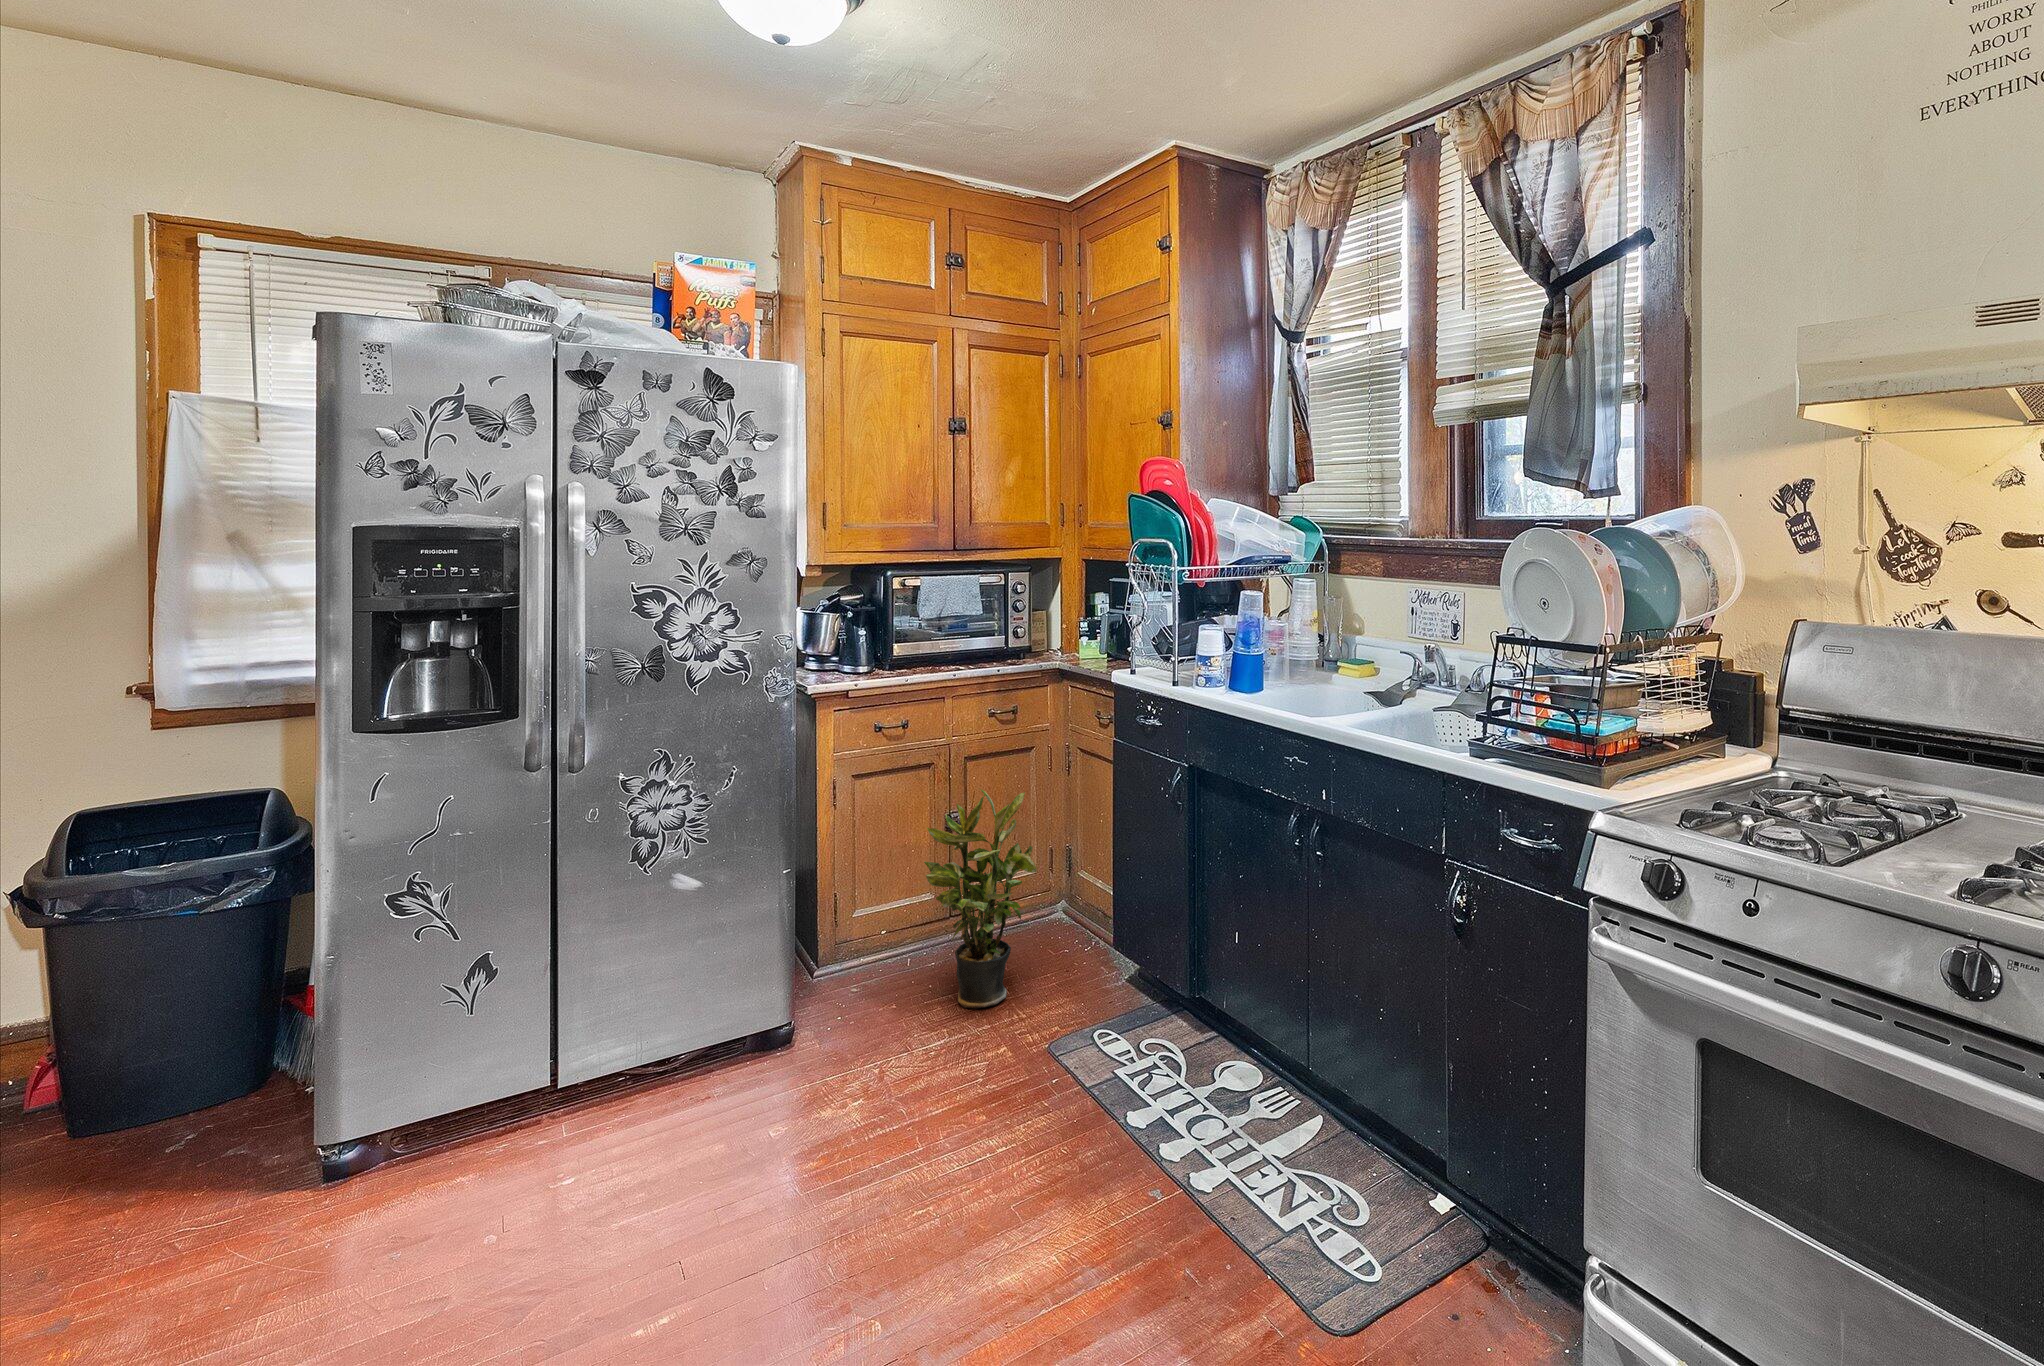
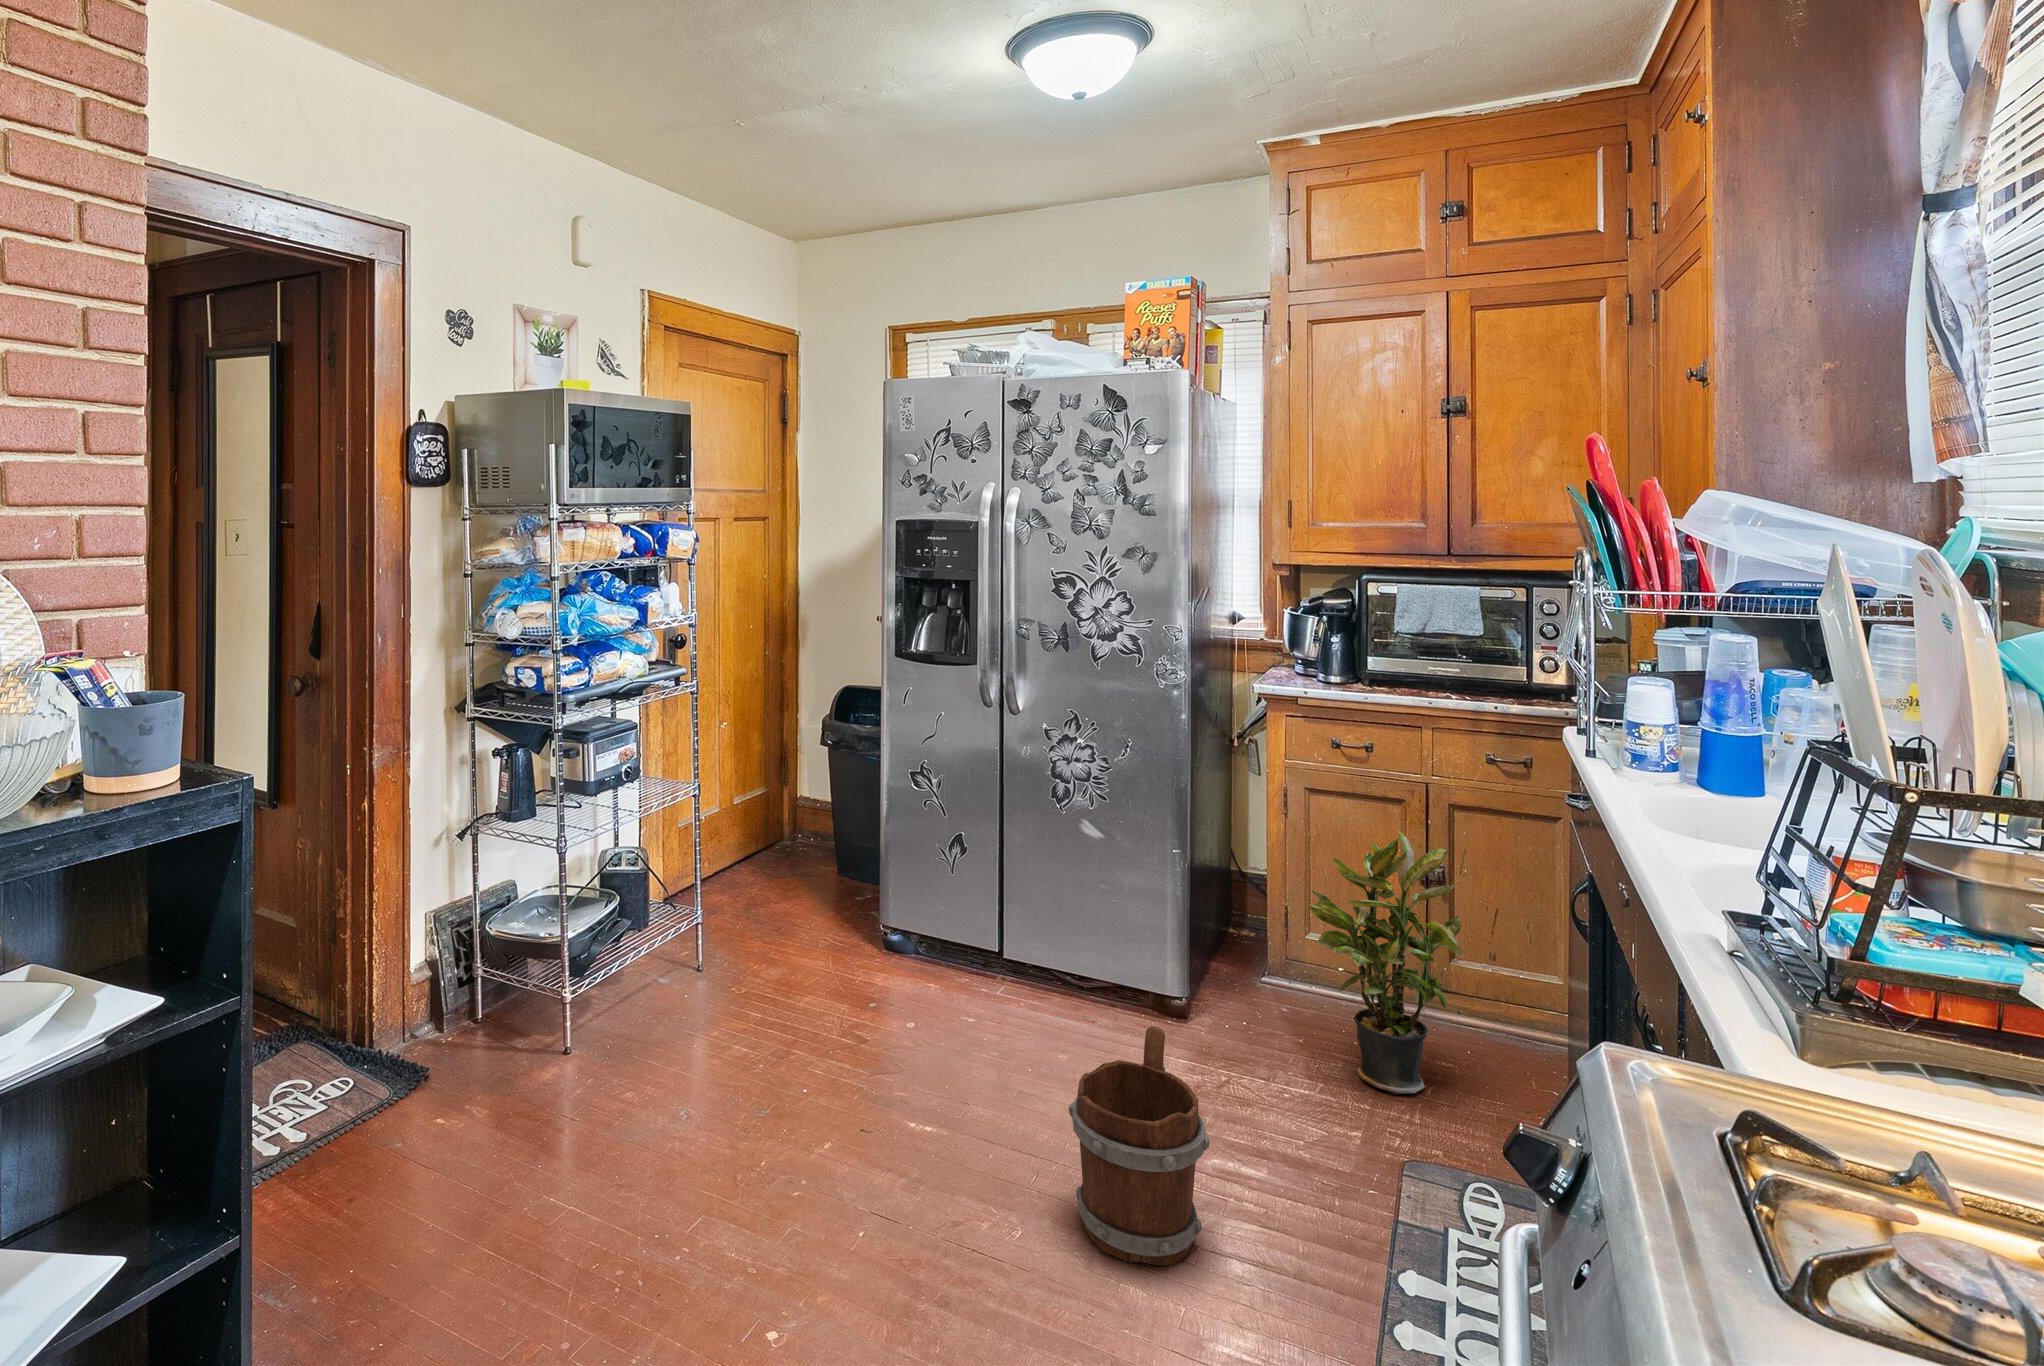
bucket: none [921,1035,1046,1264] -> present [1069,1026,1210,1266]

